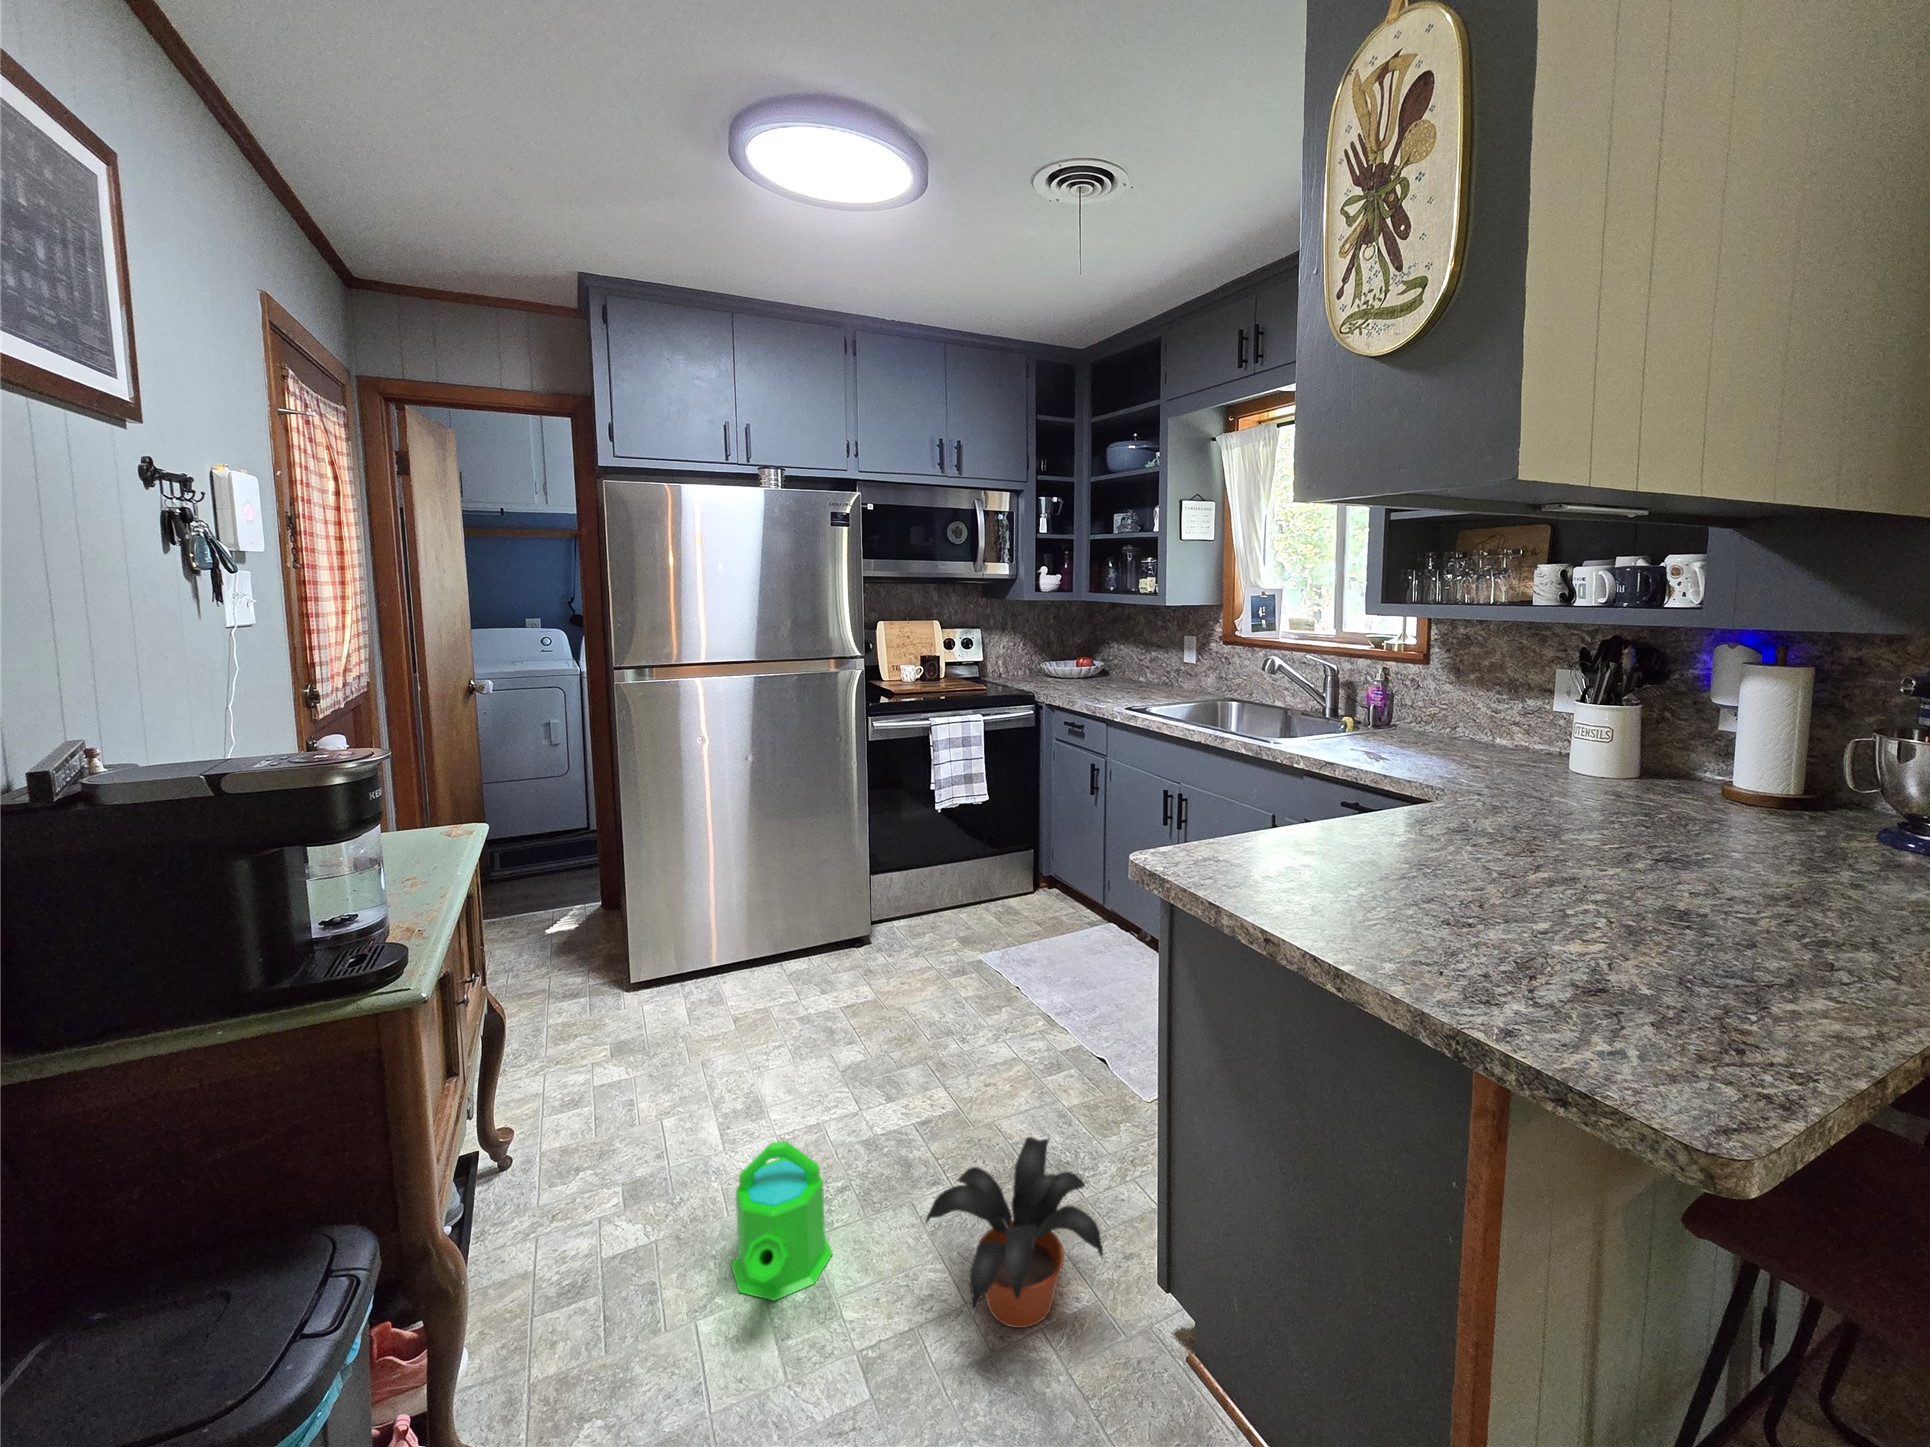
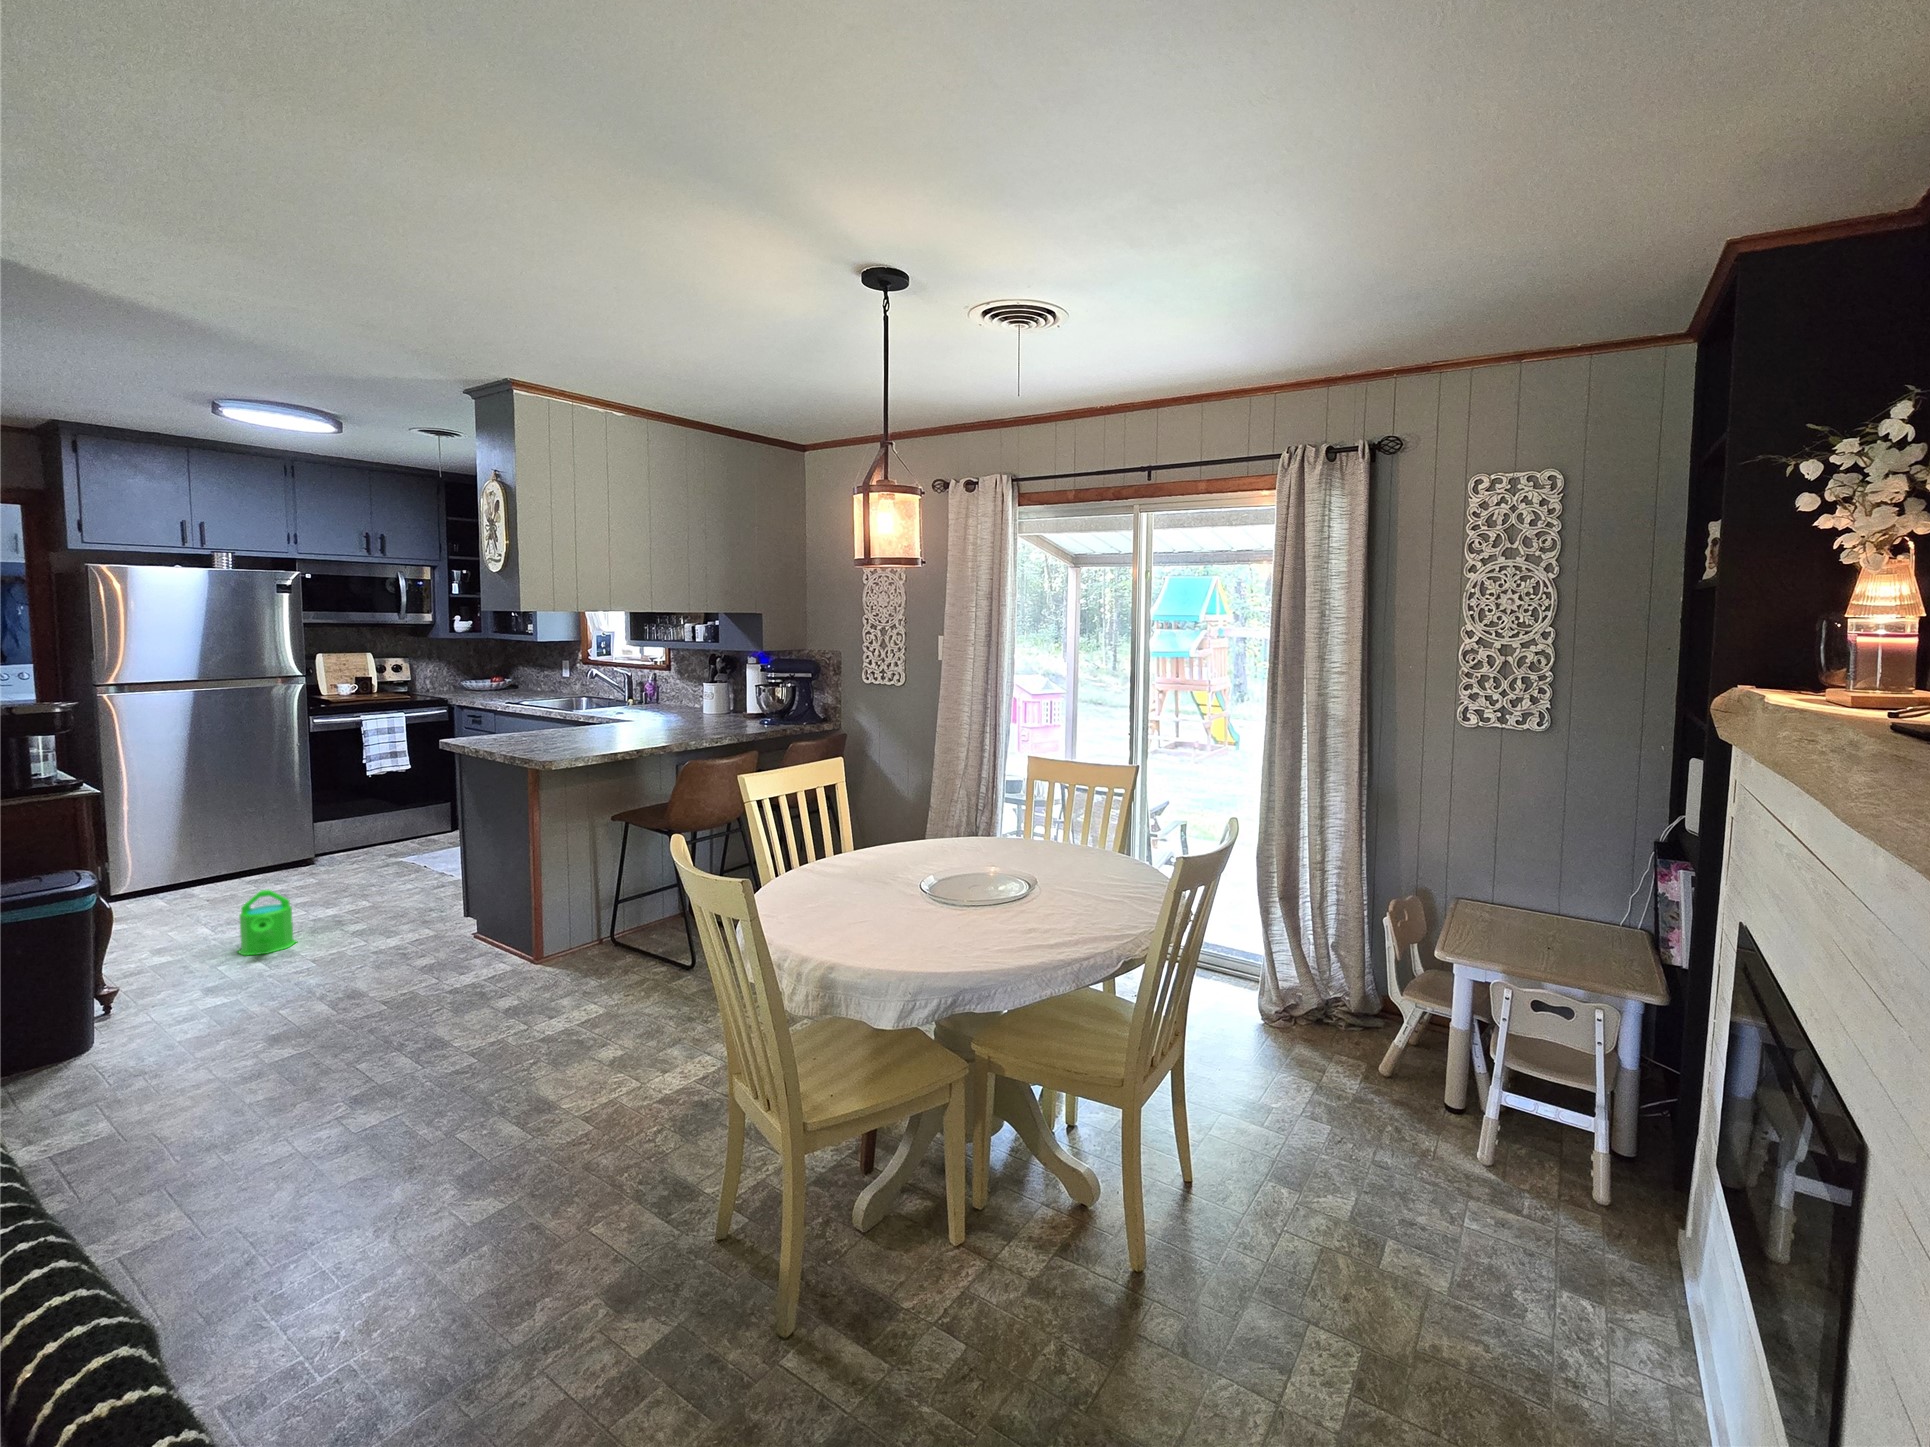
potted plant: present [925,1137,1103,1328] -> none [349,873,438,939]

